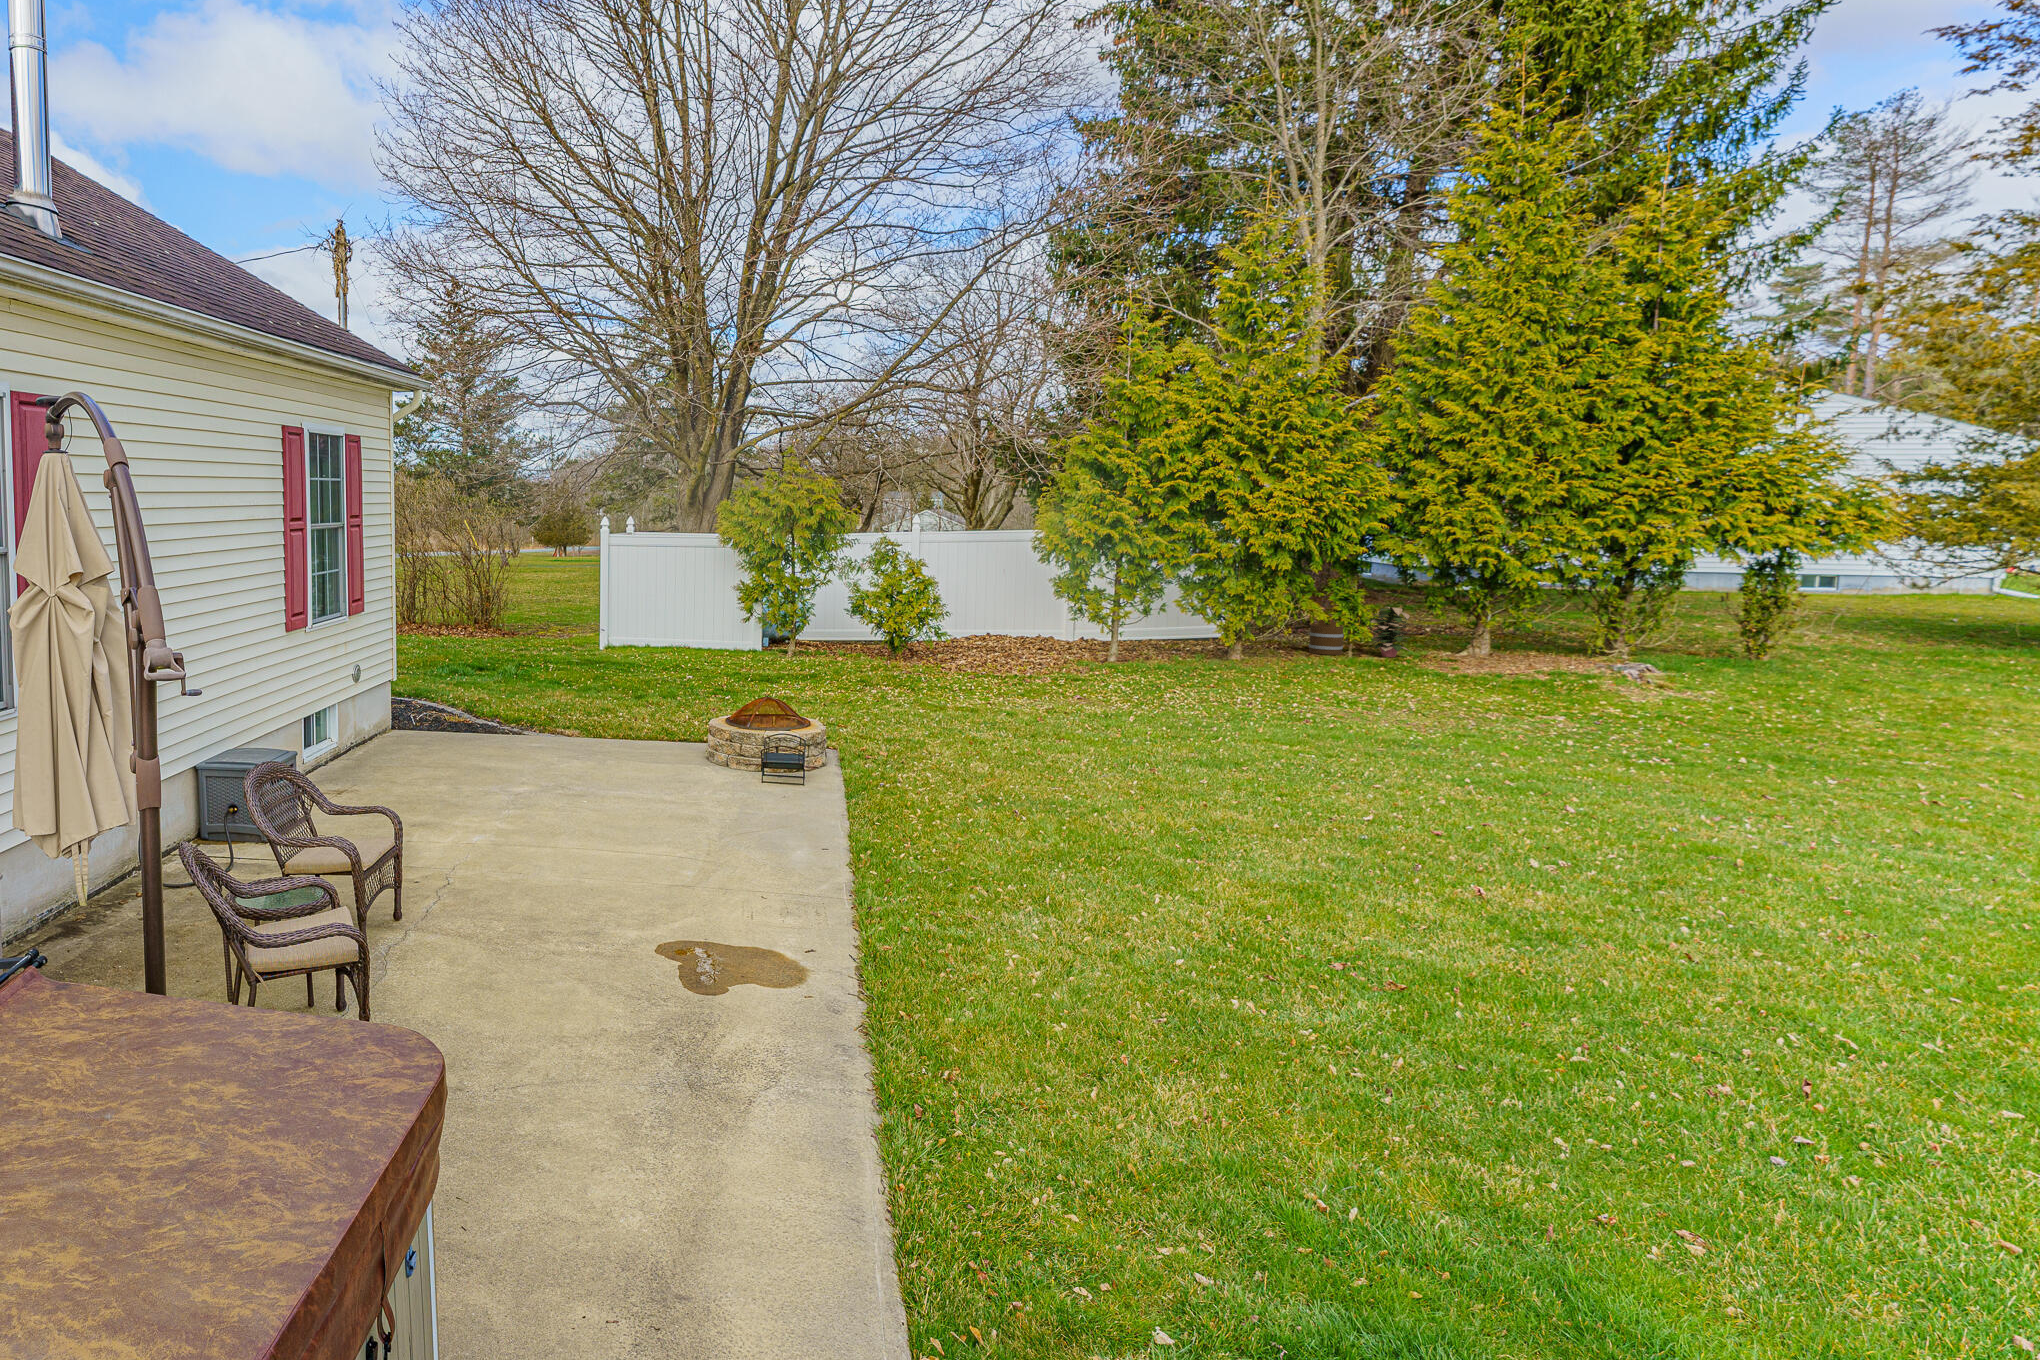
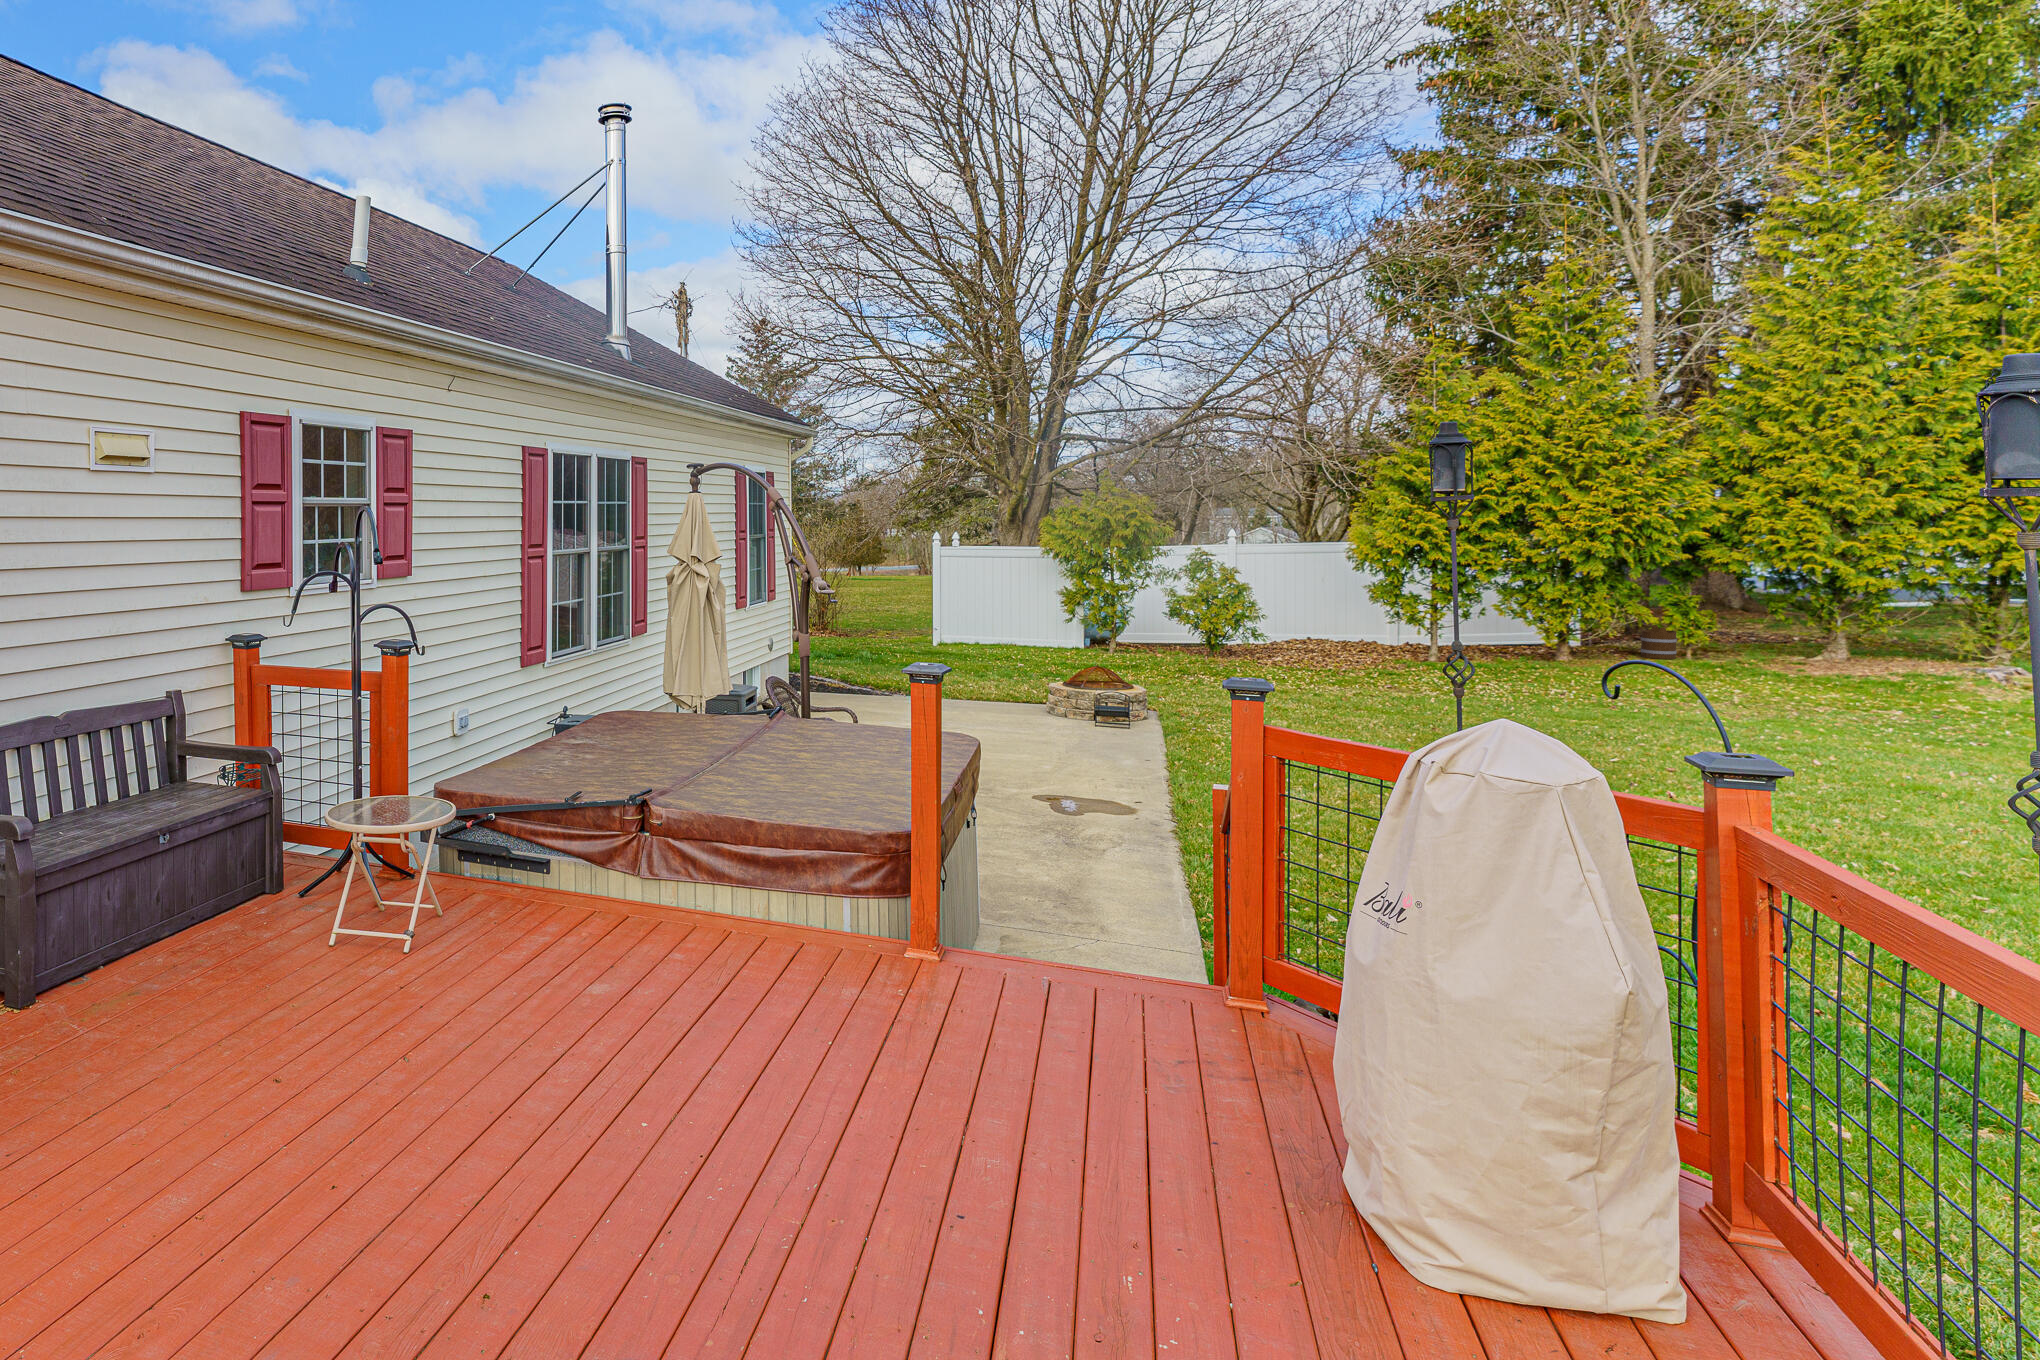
decorative plant: present [1370,607,1410,657] -> none [1702,613,1750,662]

